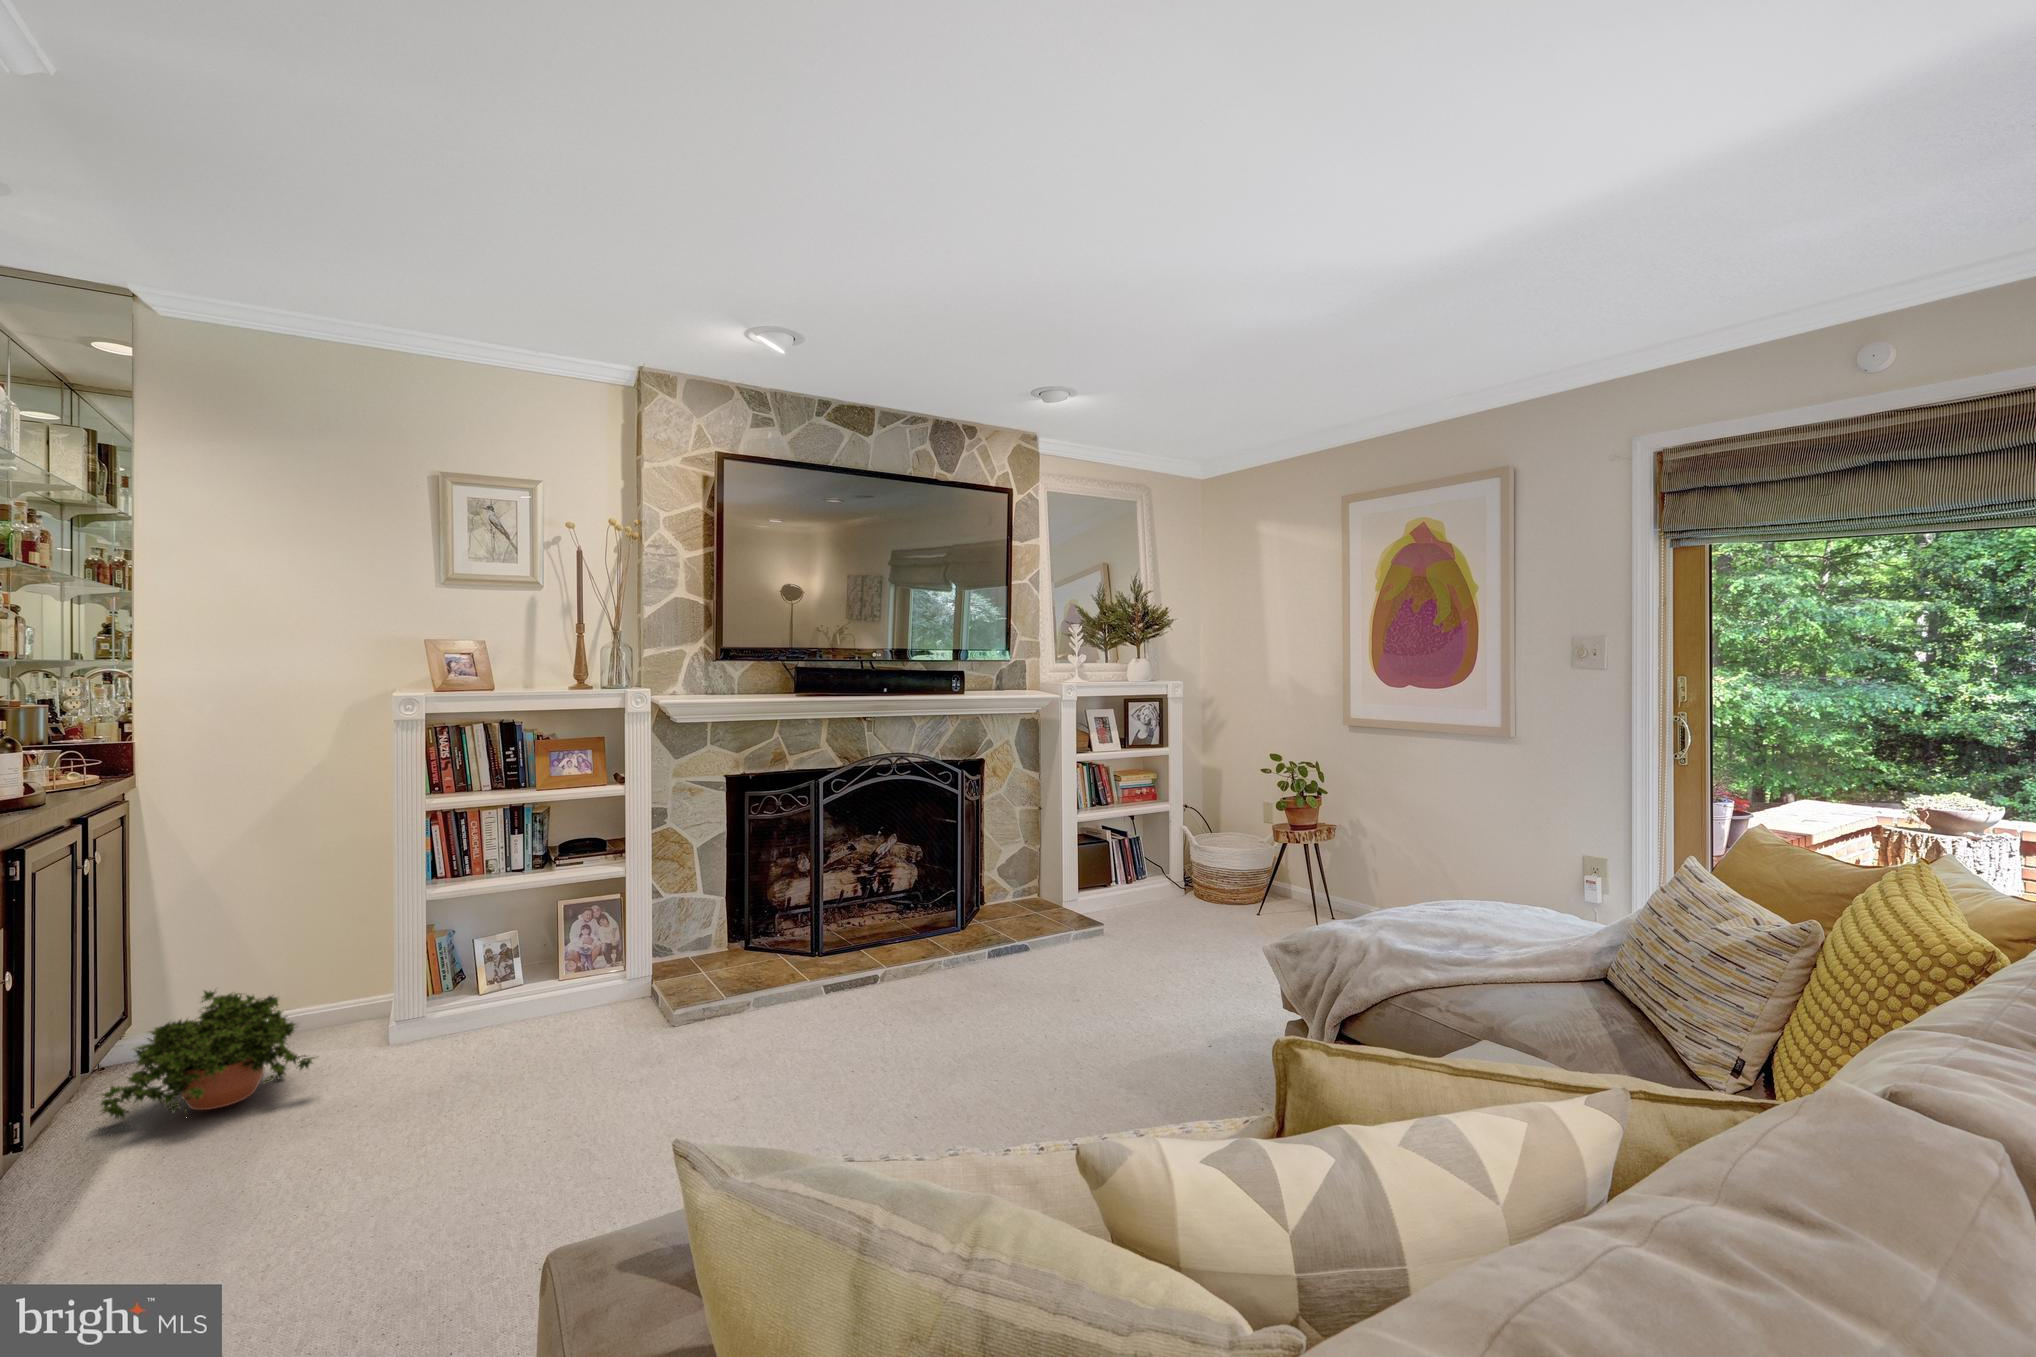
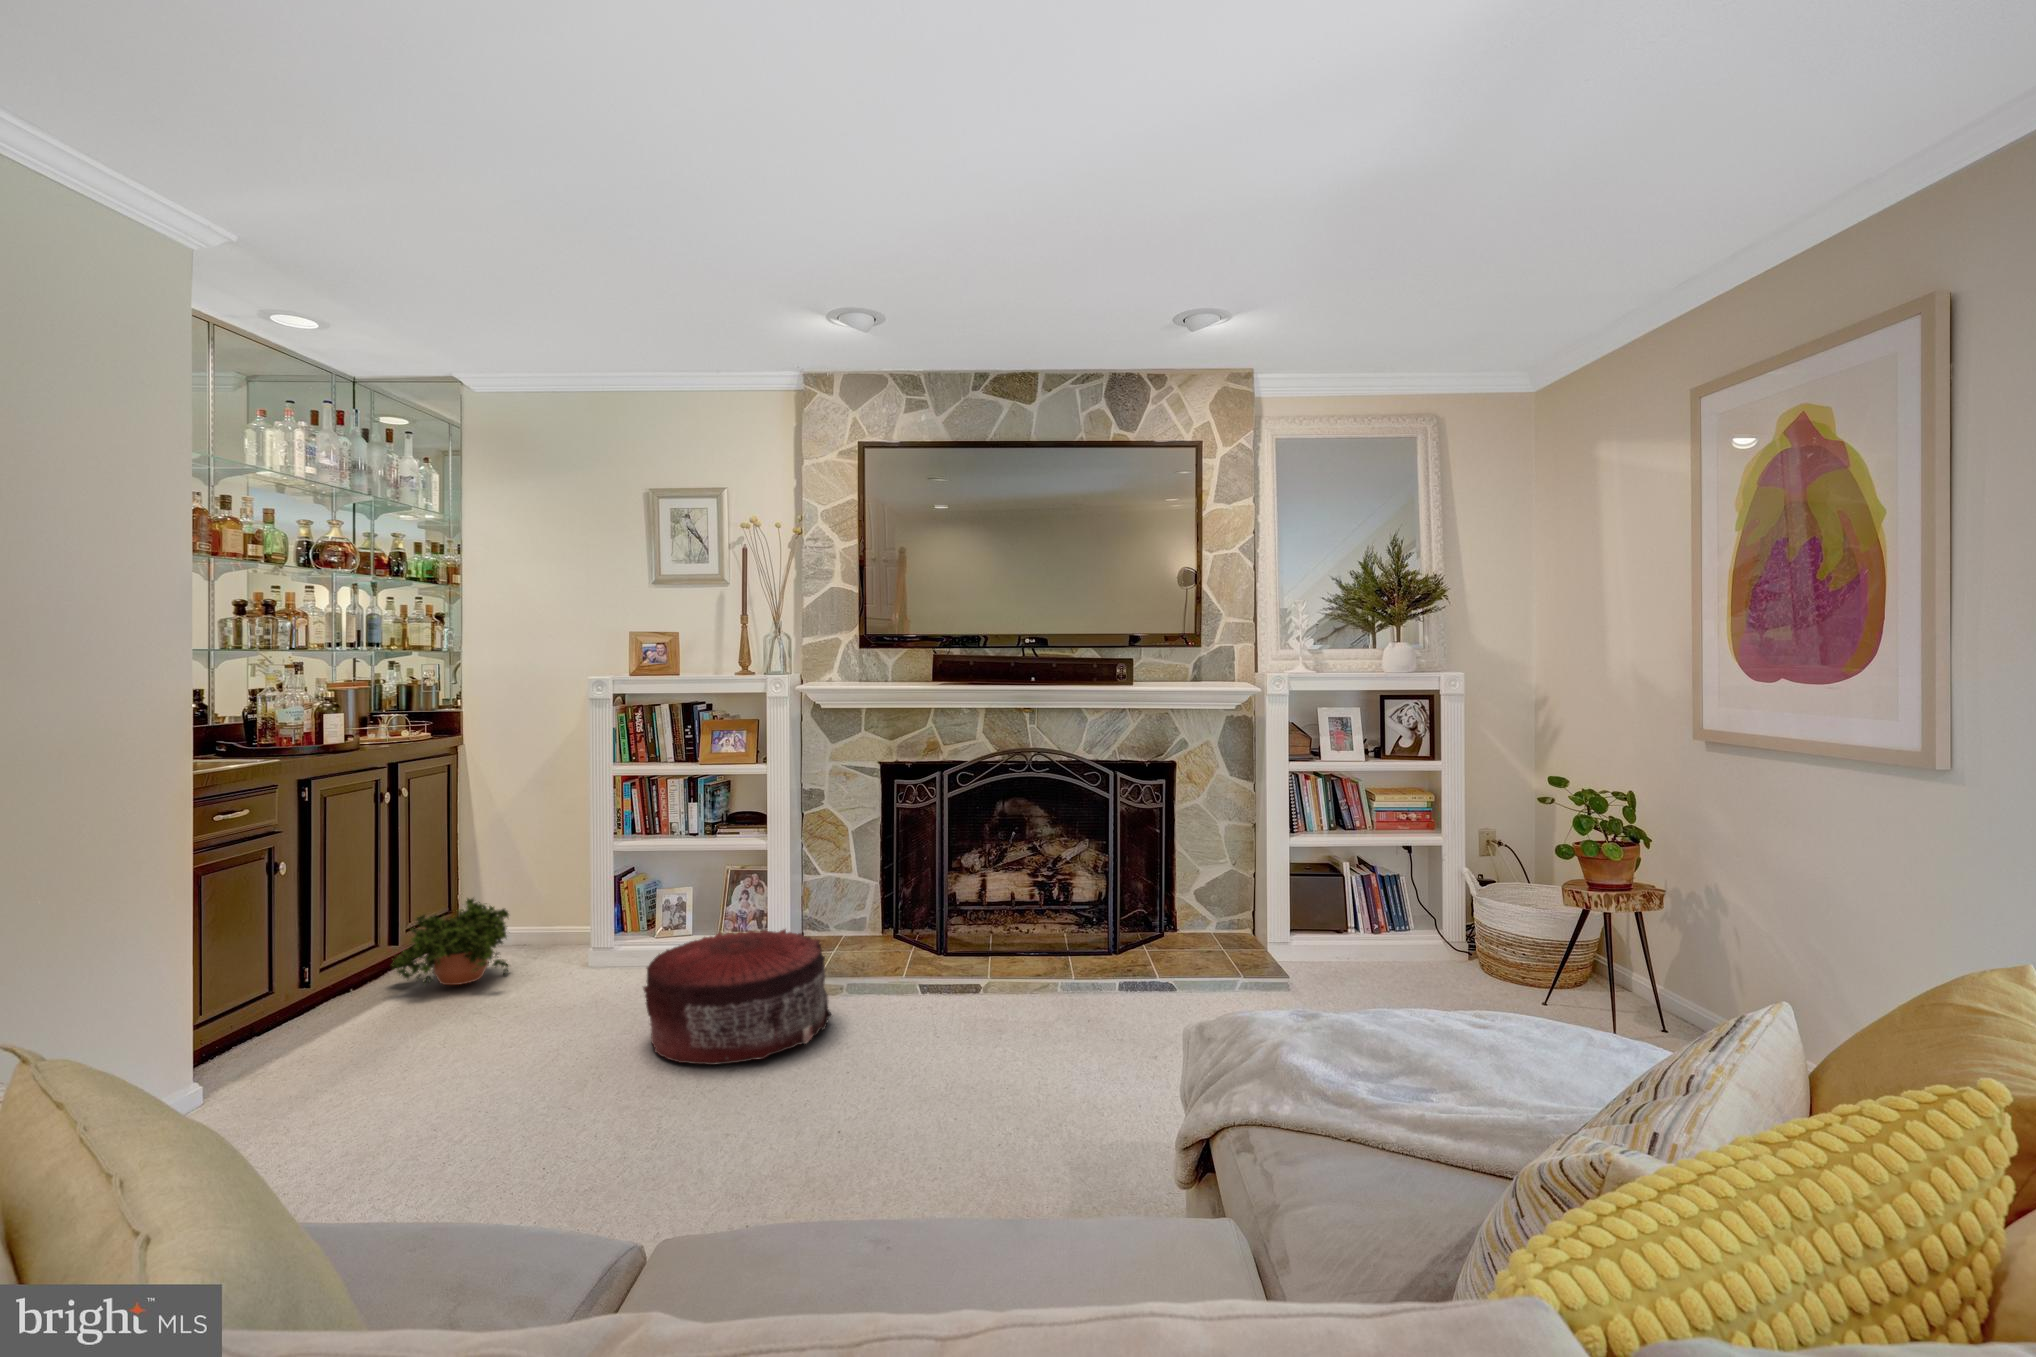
pouf: none [600,953,793,1111] -> present [643,929,832,1065]

